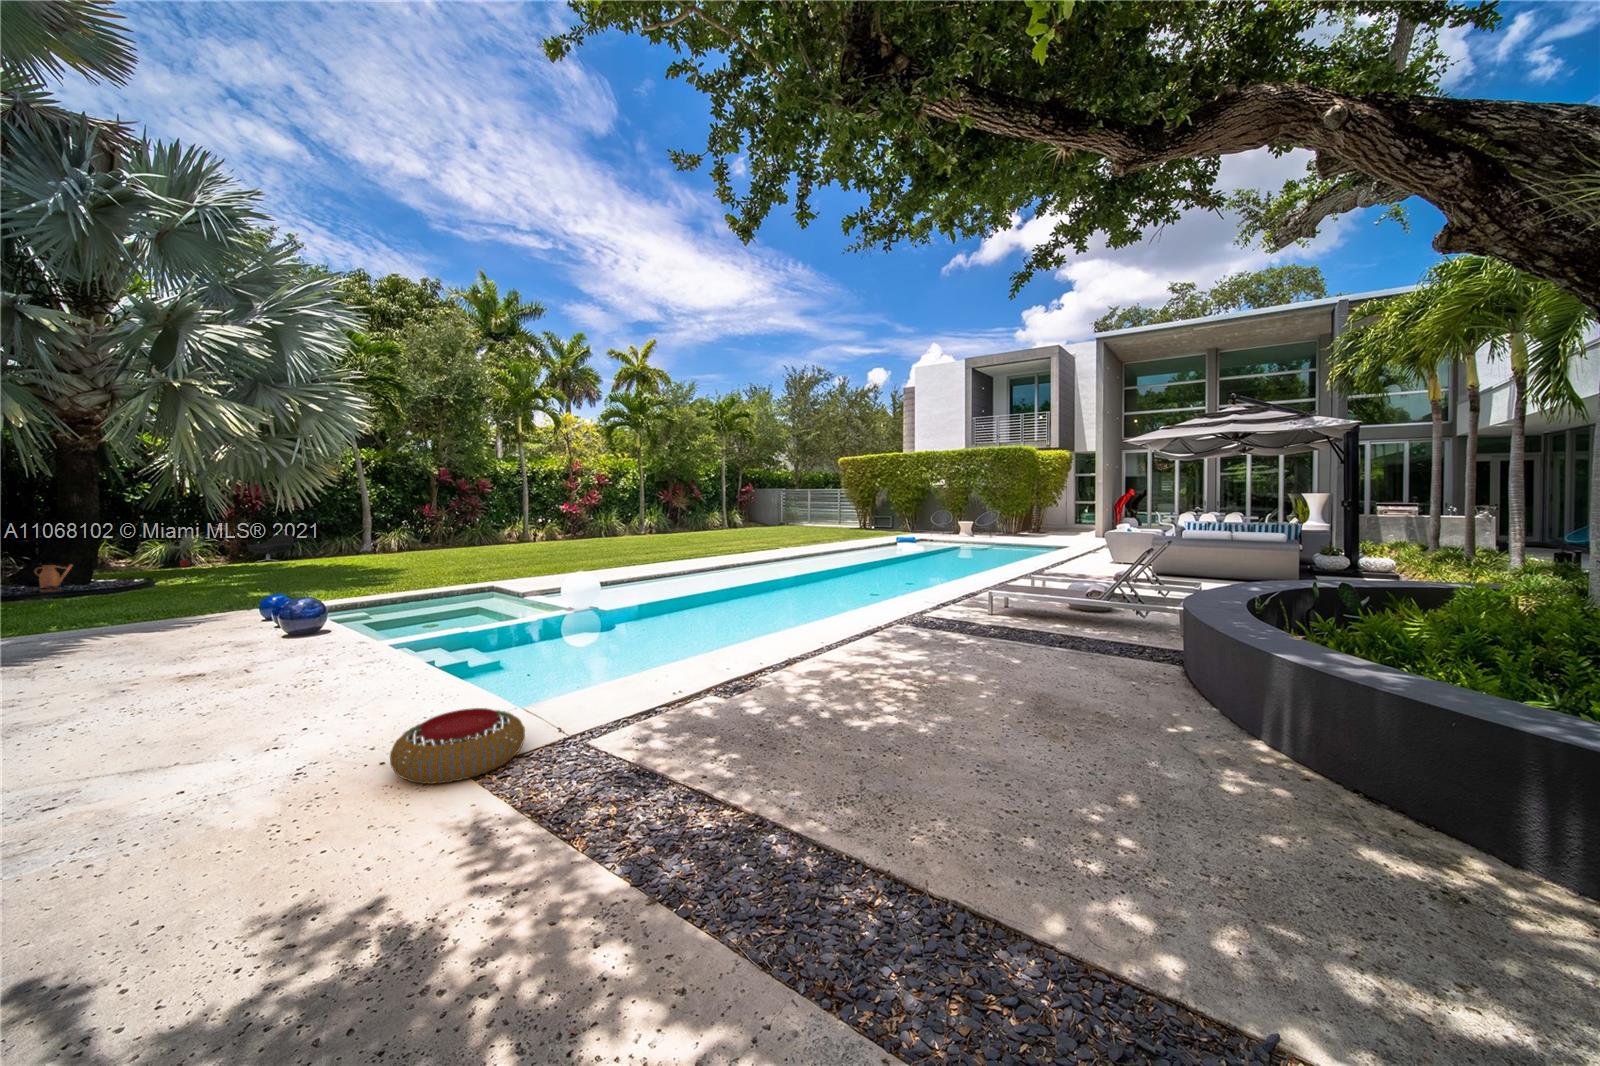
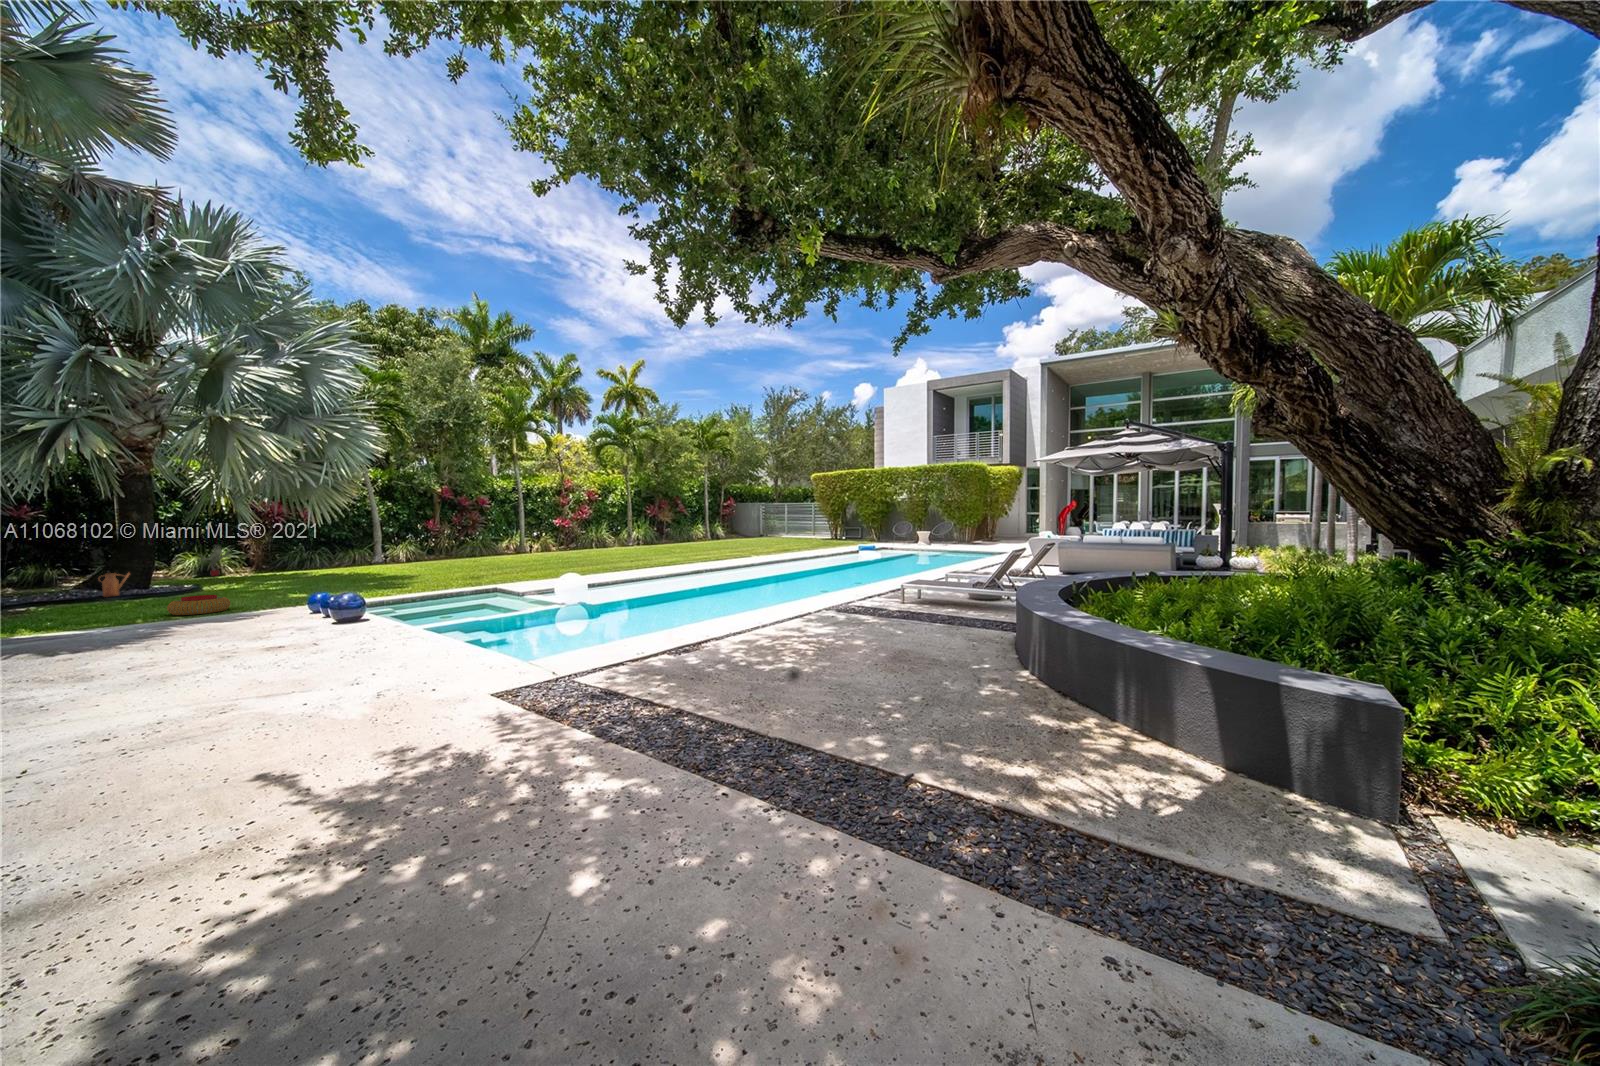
lounge chair: present [247,535,293,562] -> none [268,547,310,572]
pouf: present [390,708,525,784] -> present [167,595,230,615]

